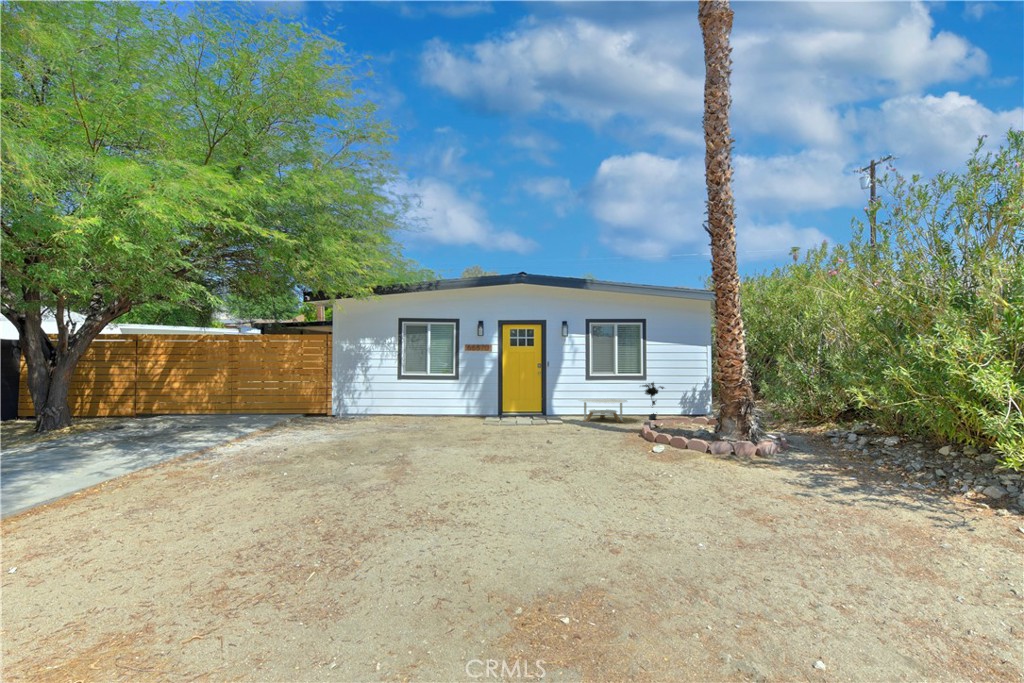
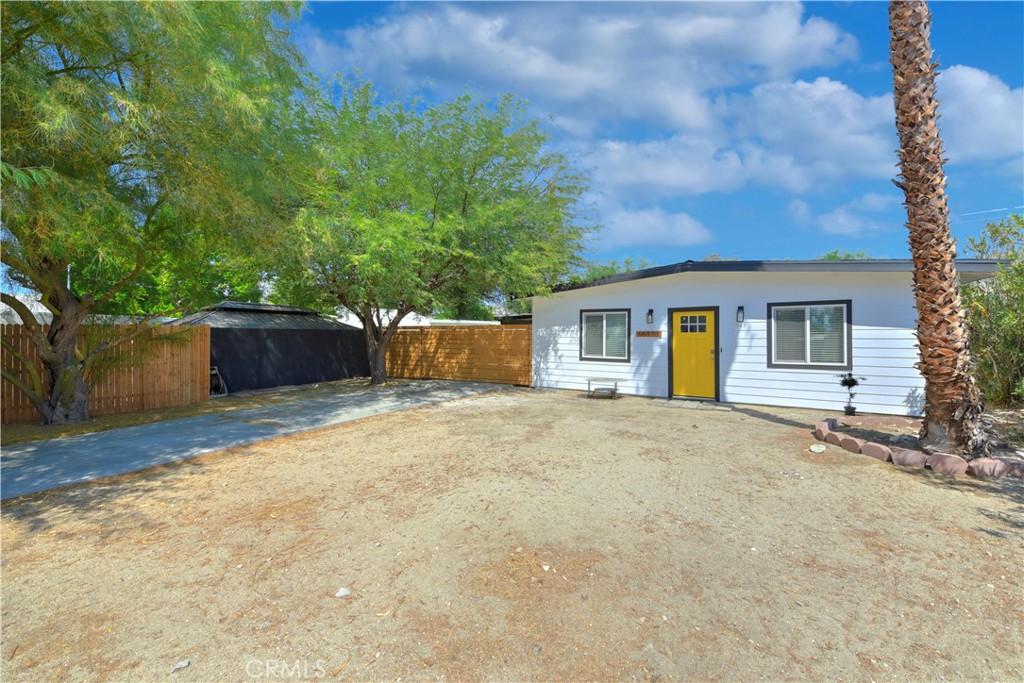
round table: present [579,399,627,423] -> present [586,378,628,400]

